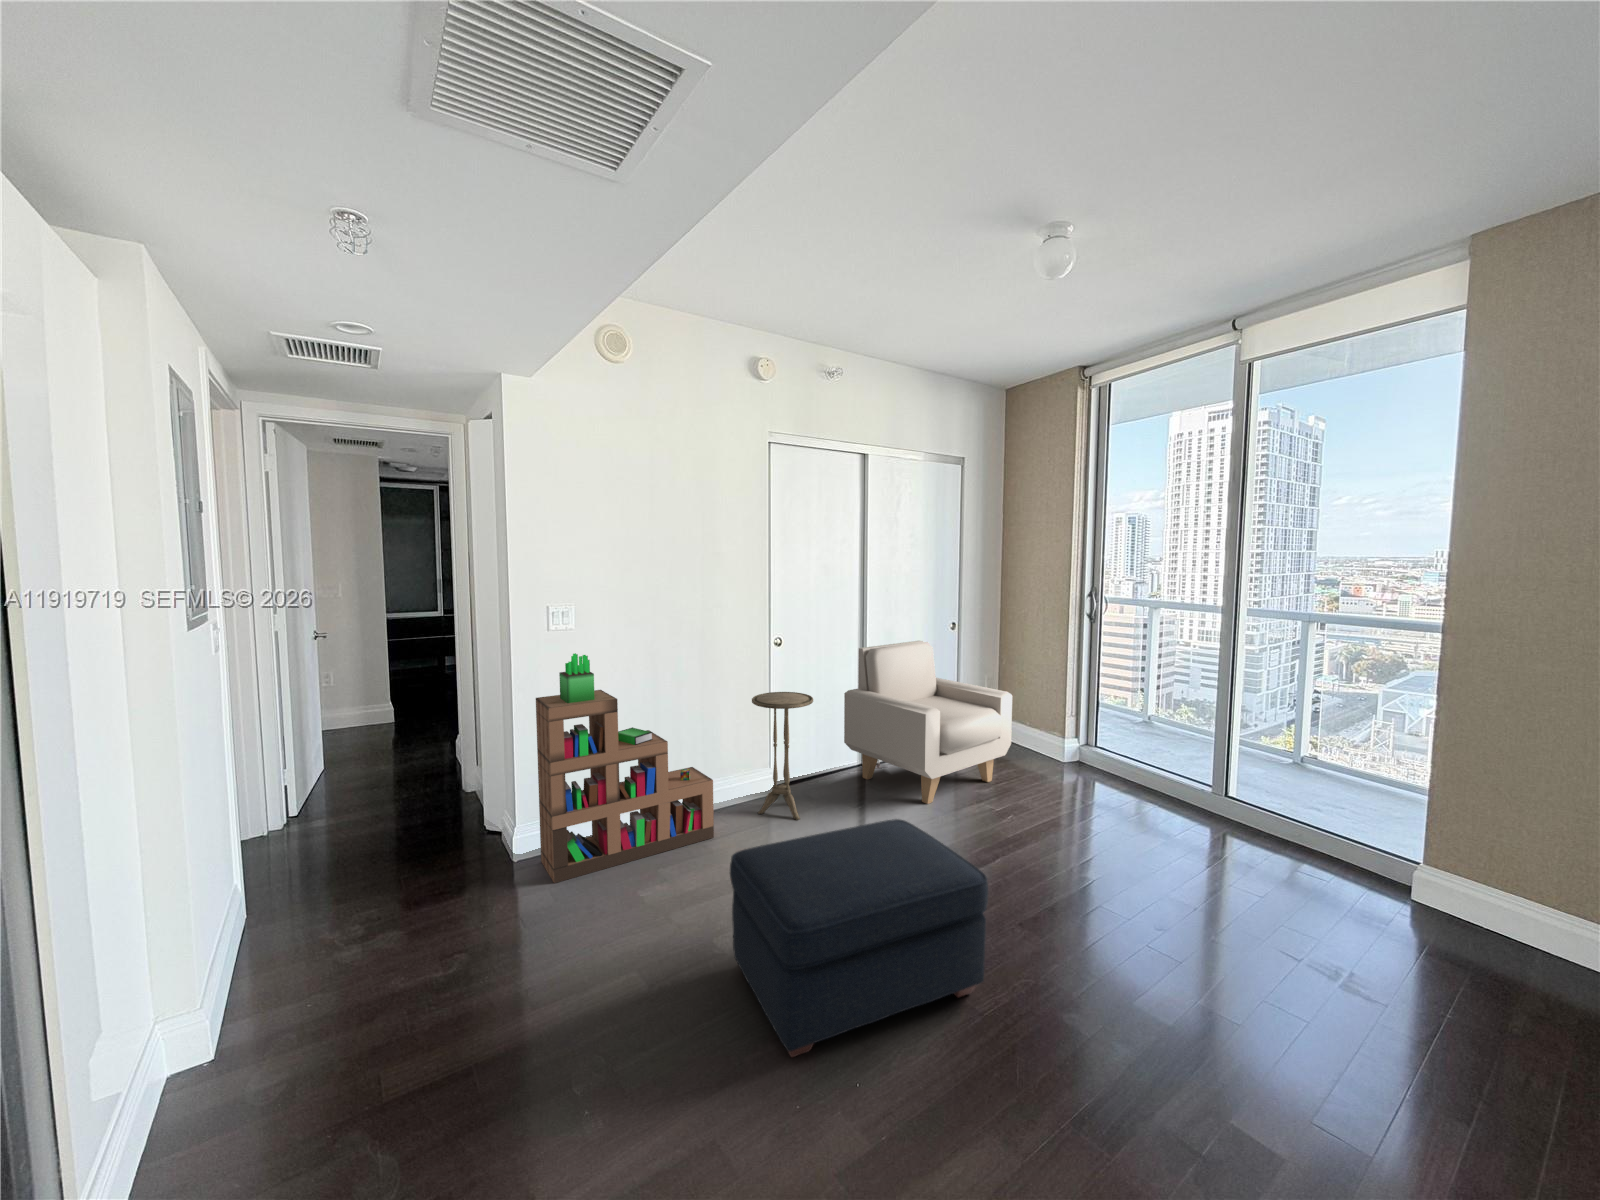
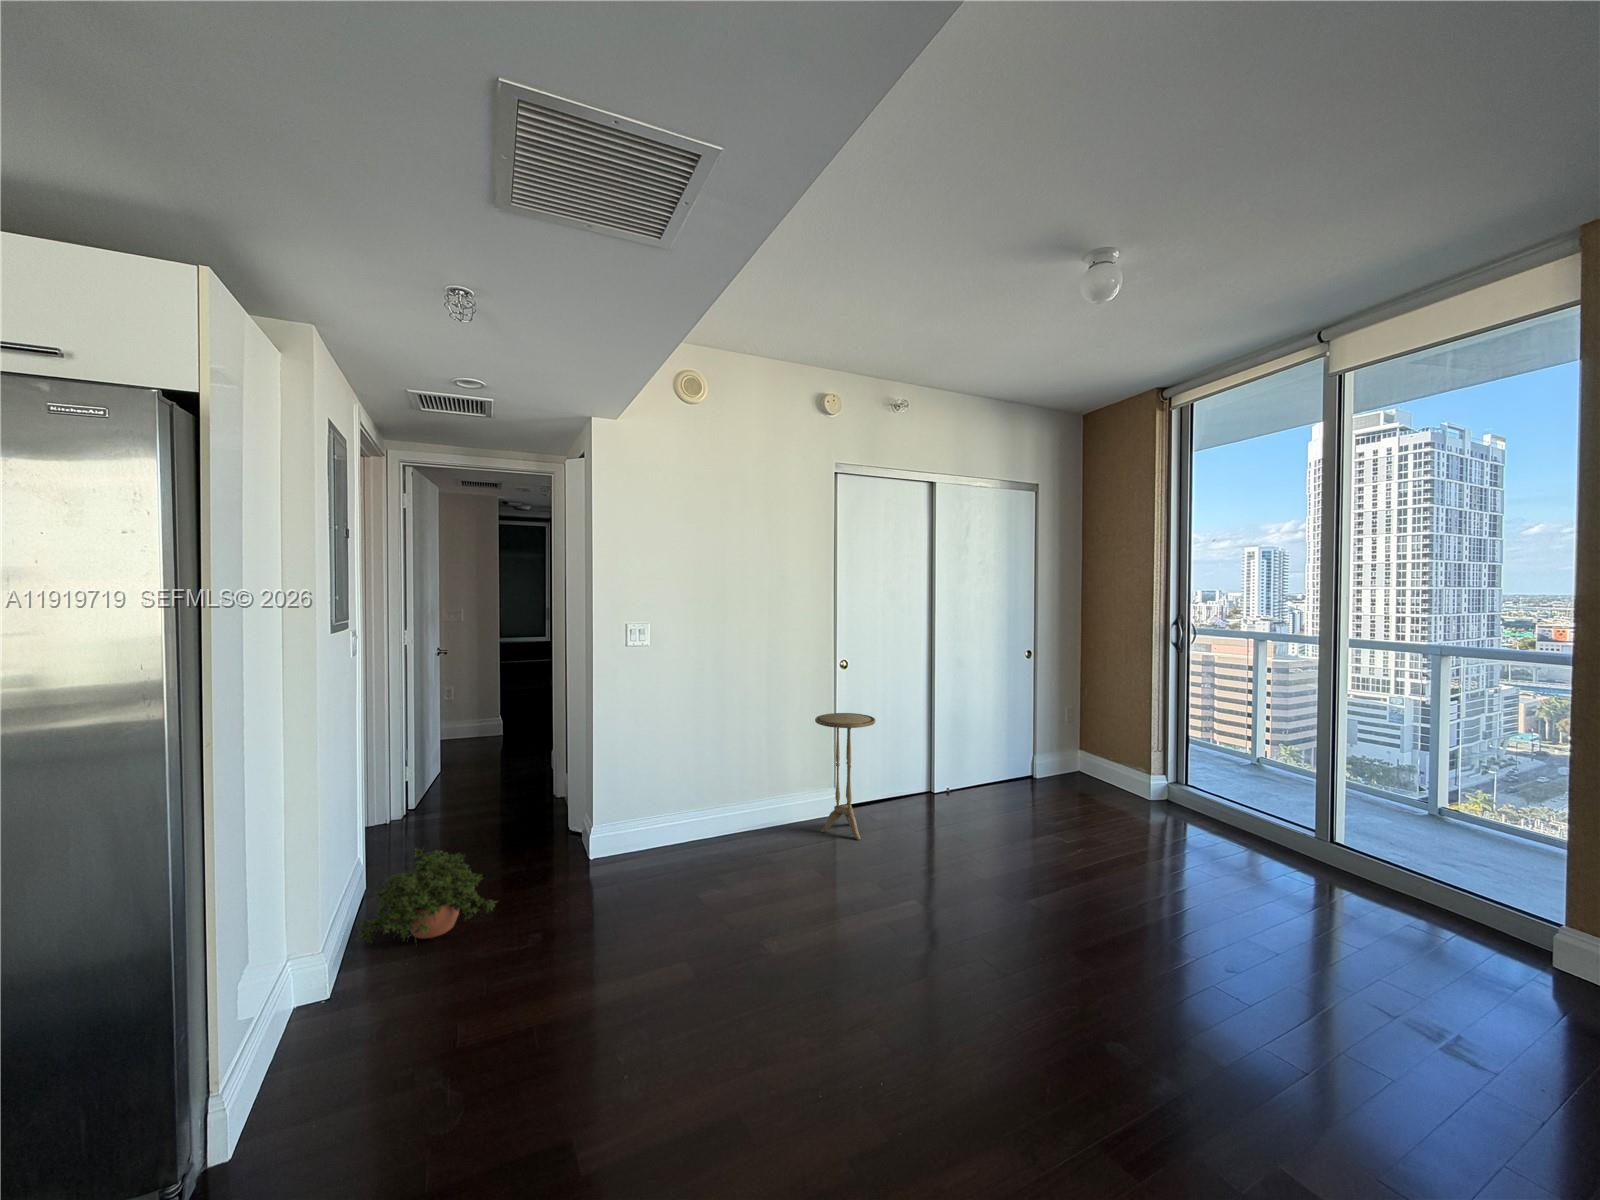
armchair: present [844,641,1012,804] -> none [911,668,1087,833]
bookshelf: present [536,653,714,883] -> none [613,667,775,881]
ottoman: present [730,819,988,1057] -> none [774,836,1026,1054]
potted plant: none [239,867,417,985] -> present [358,849,496,943]

